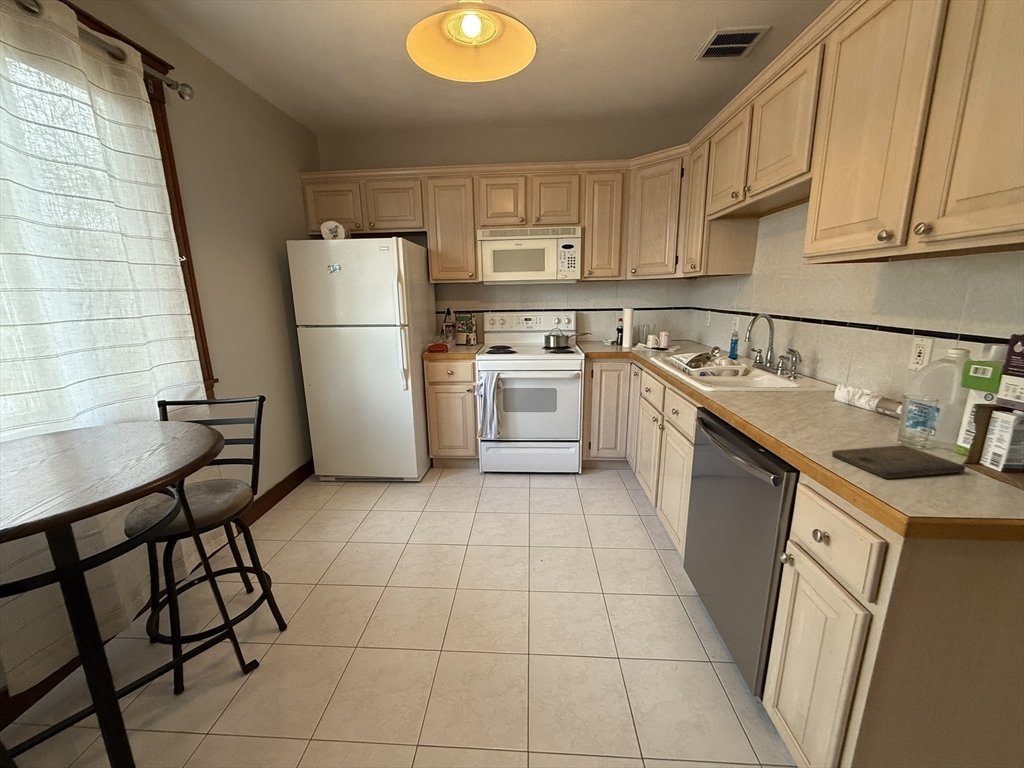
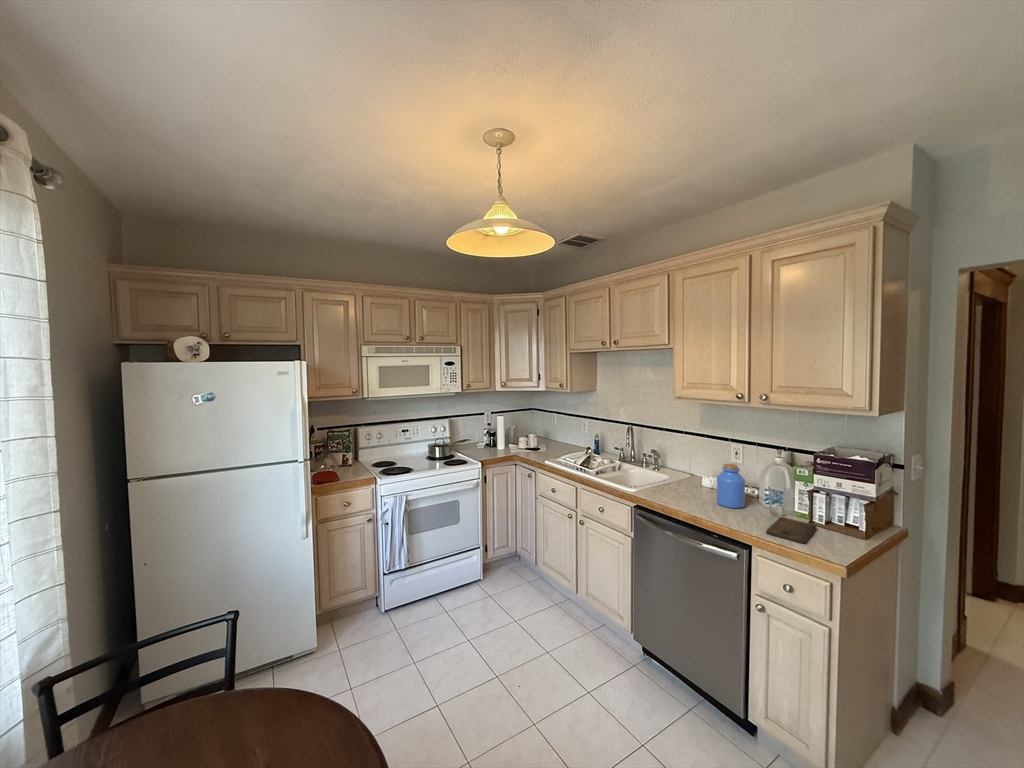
jar: none [816,359,874,428] -> present [716,464,745,508]

